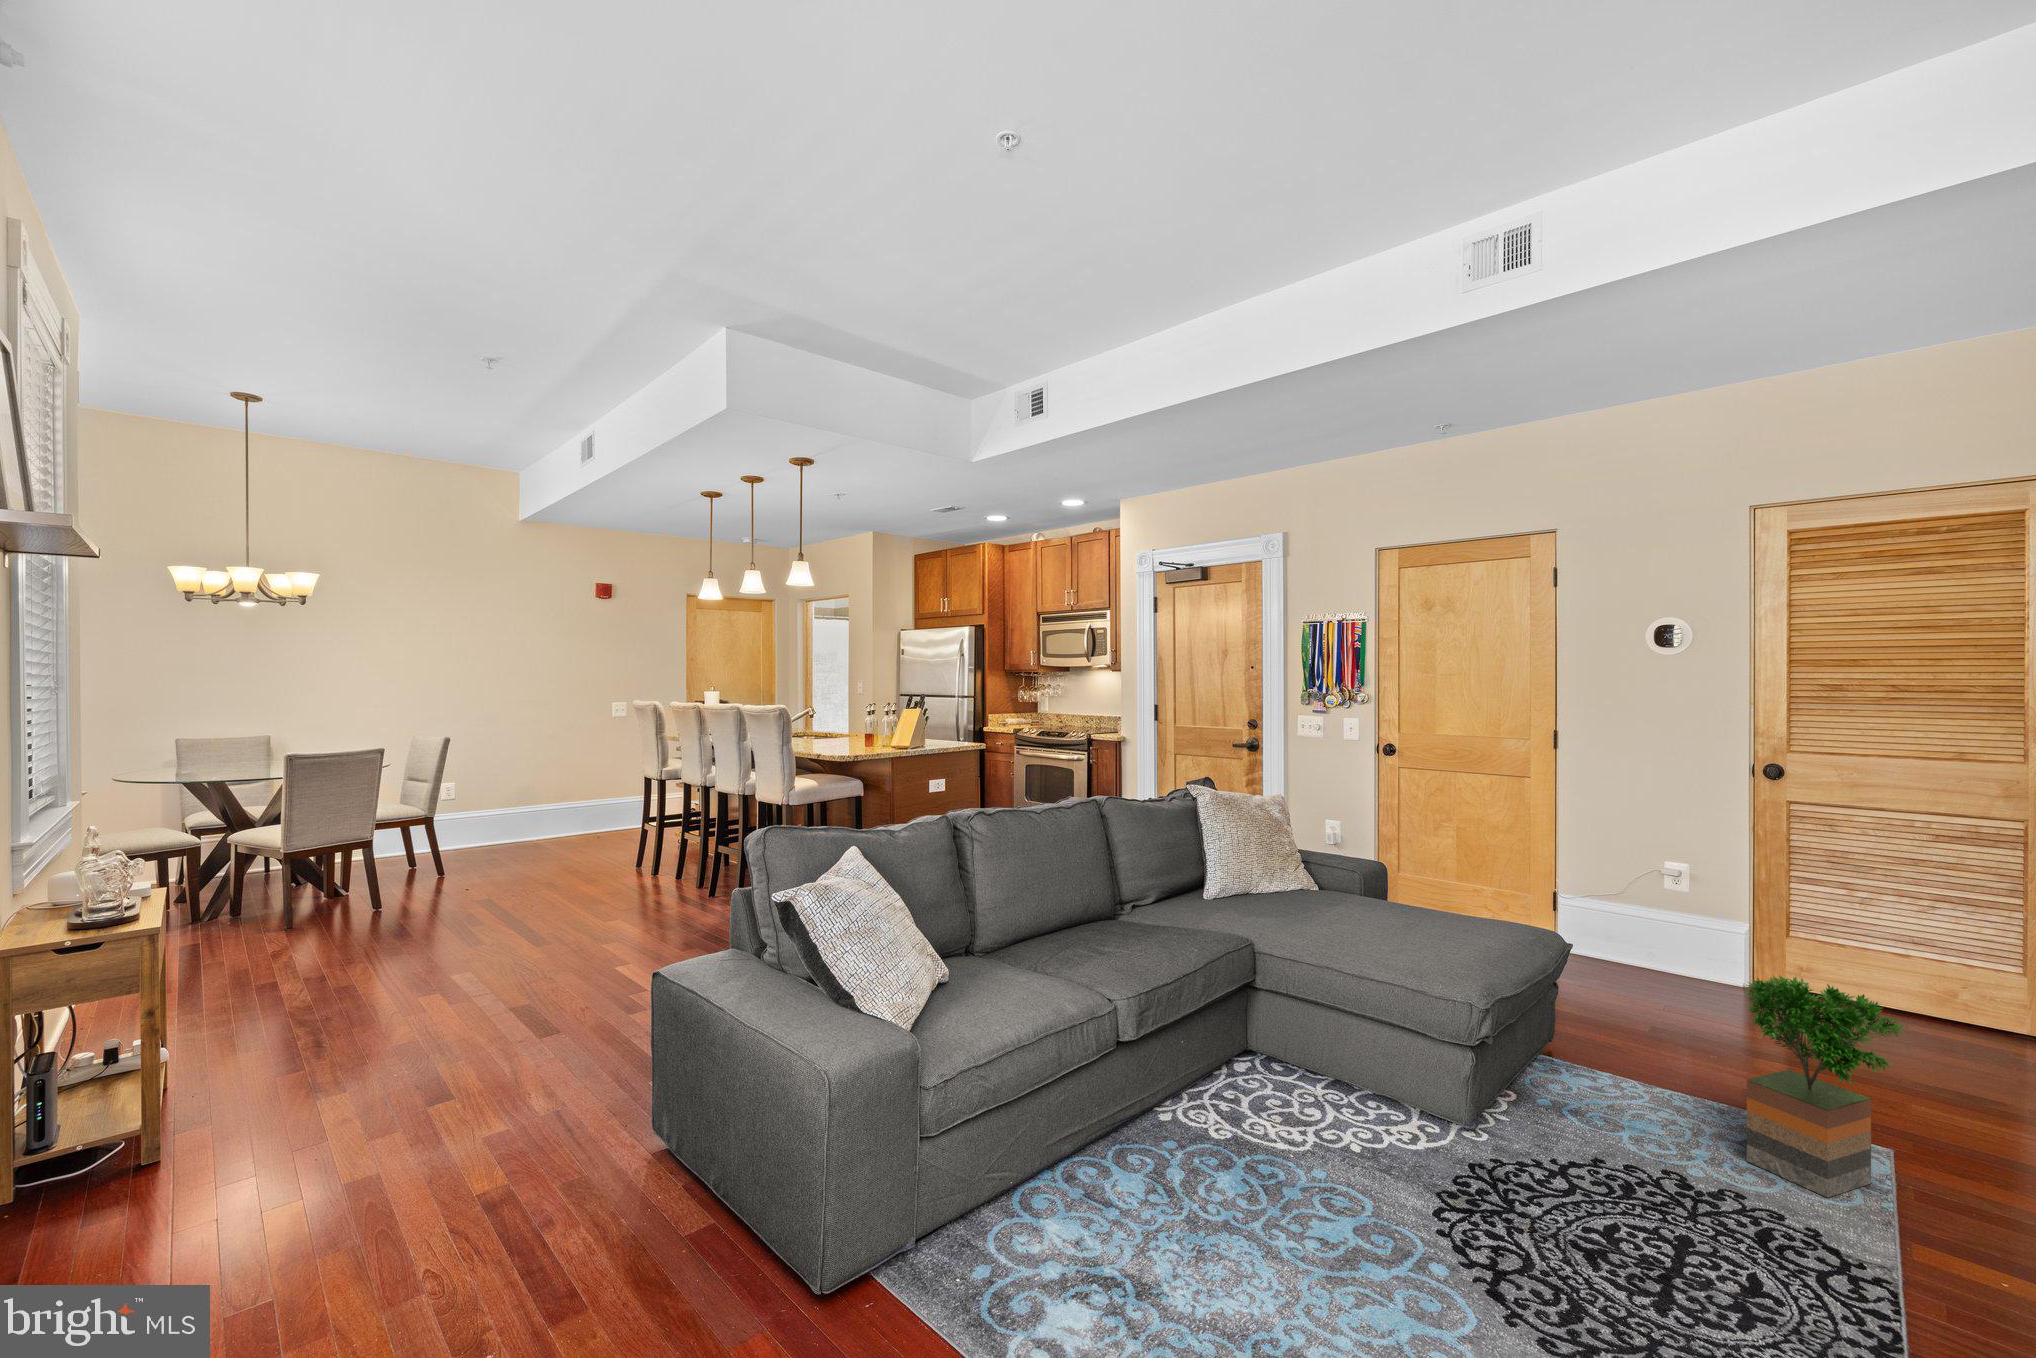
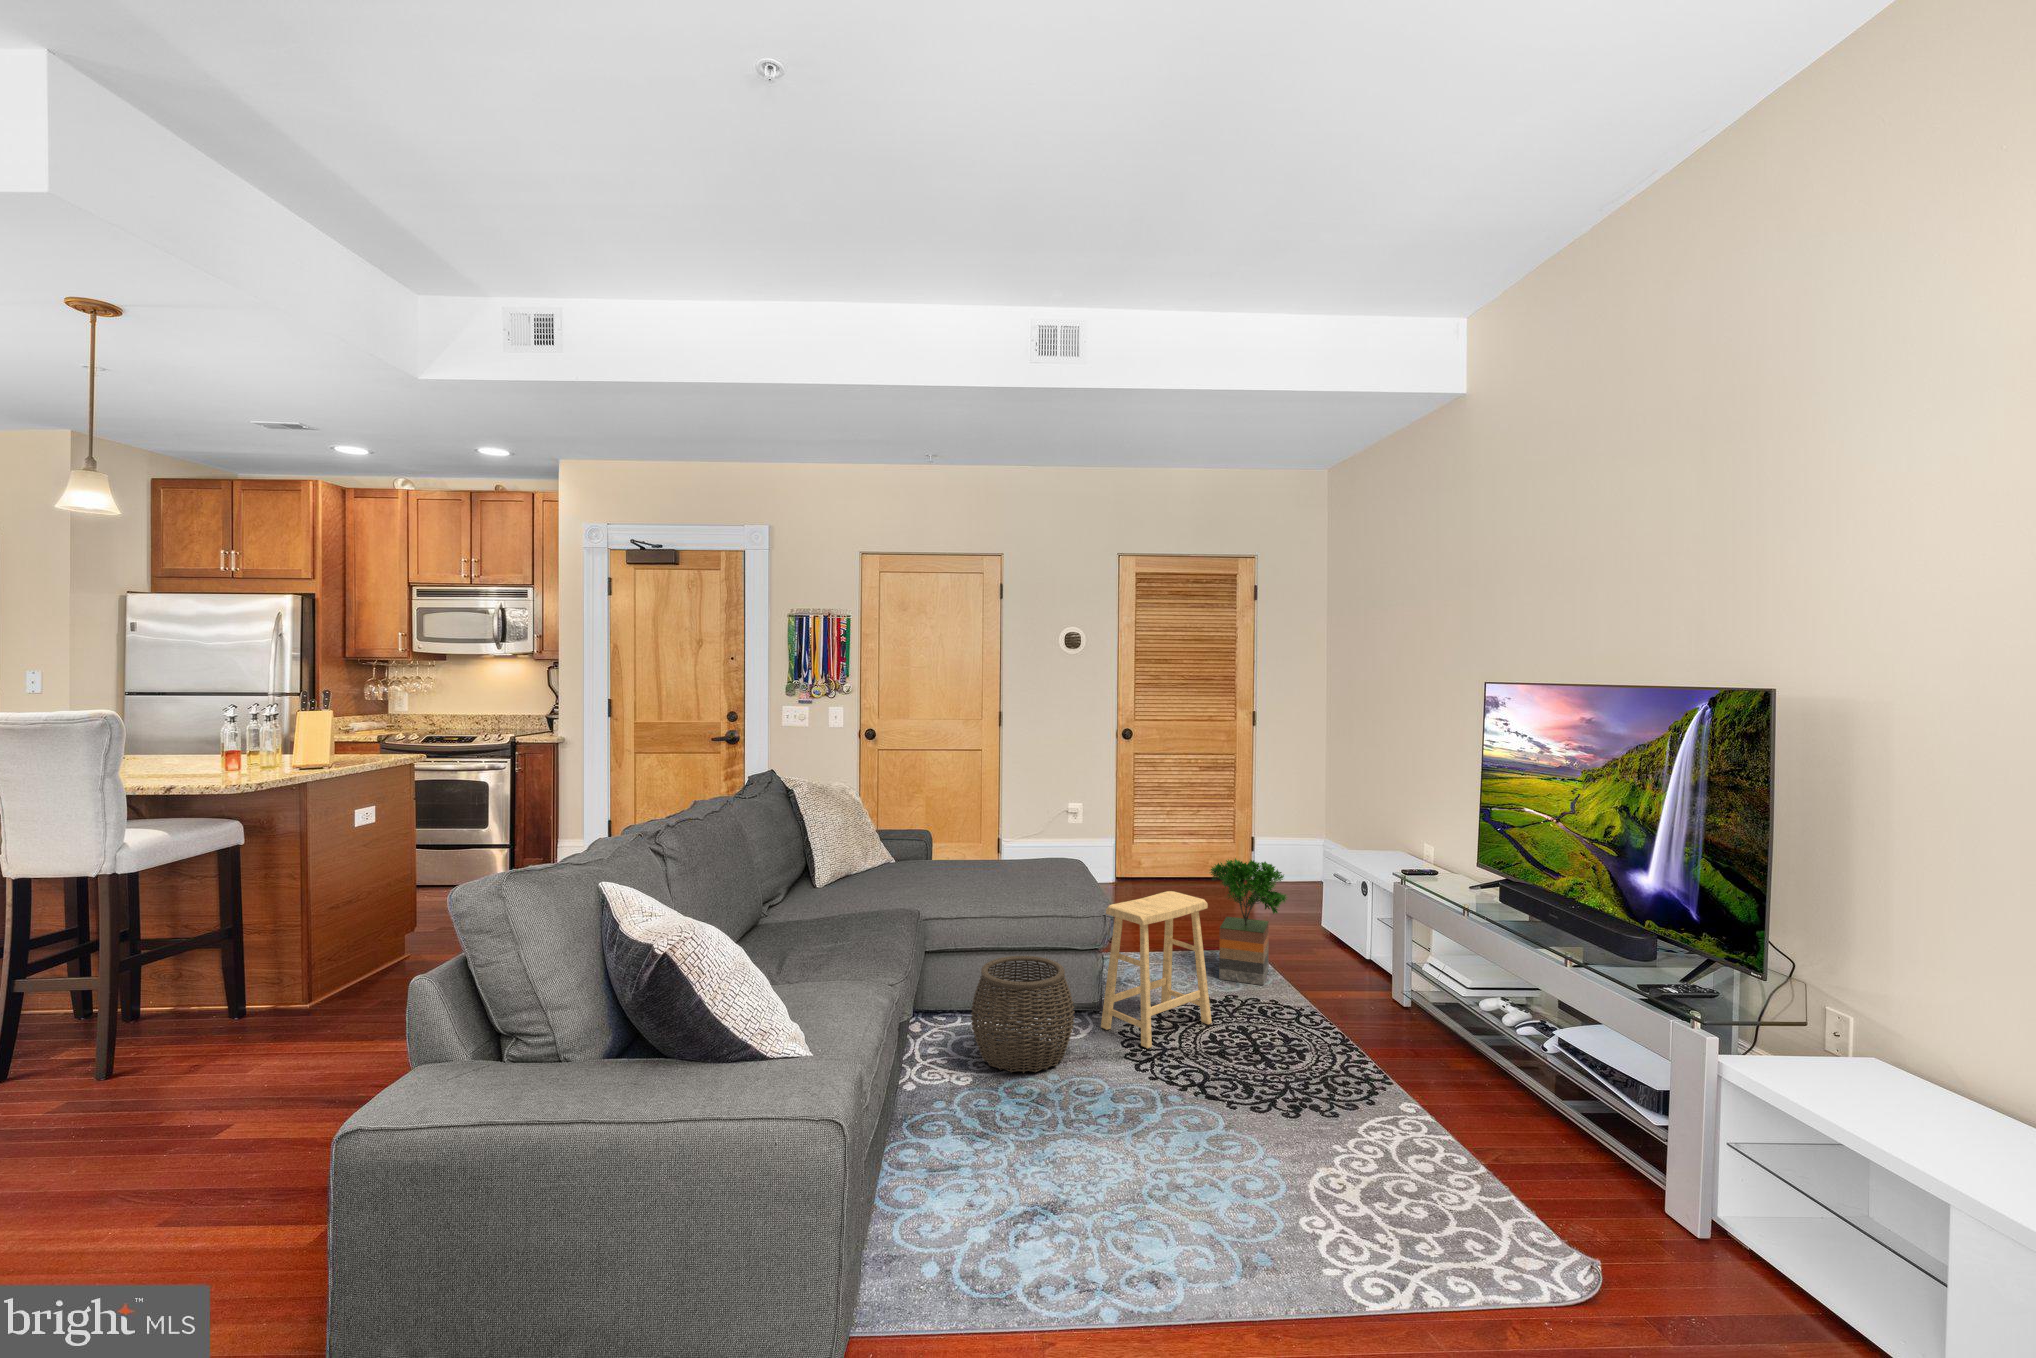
footstool: none [1458,987,1644,1209] -> present [1101,891,1212,1048]
woven basket: none [1253,1015,1385,1164] -> present [971,956,1075,1073]

